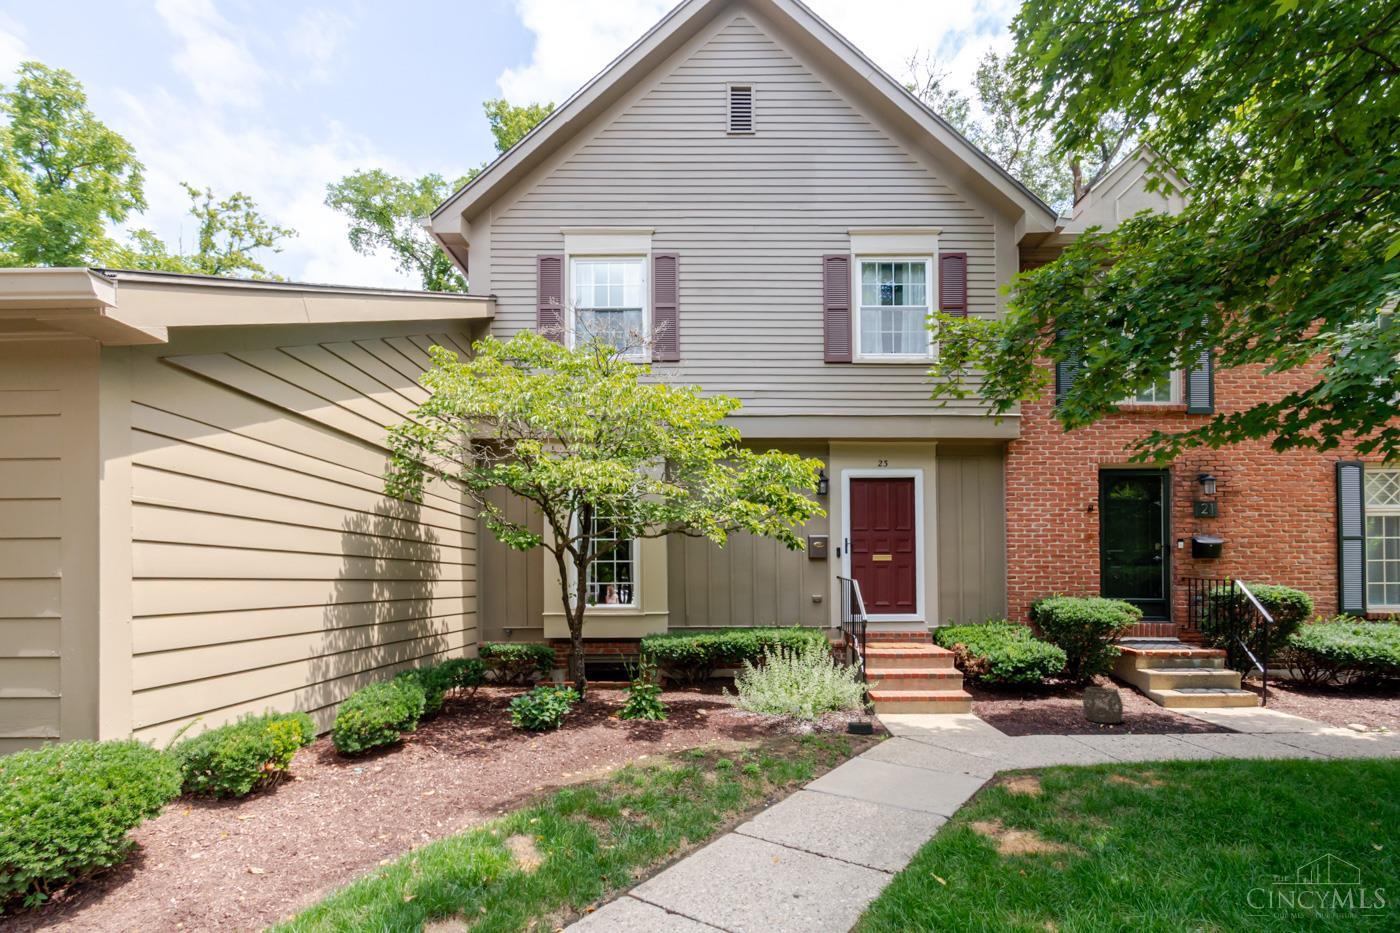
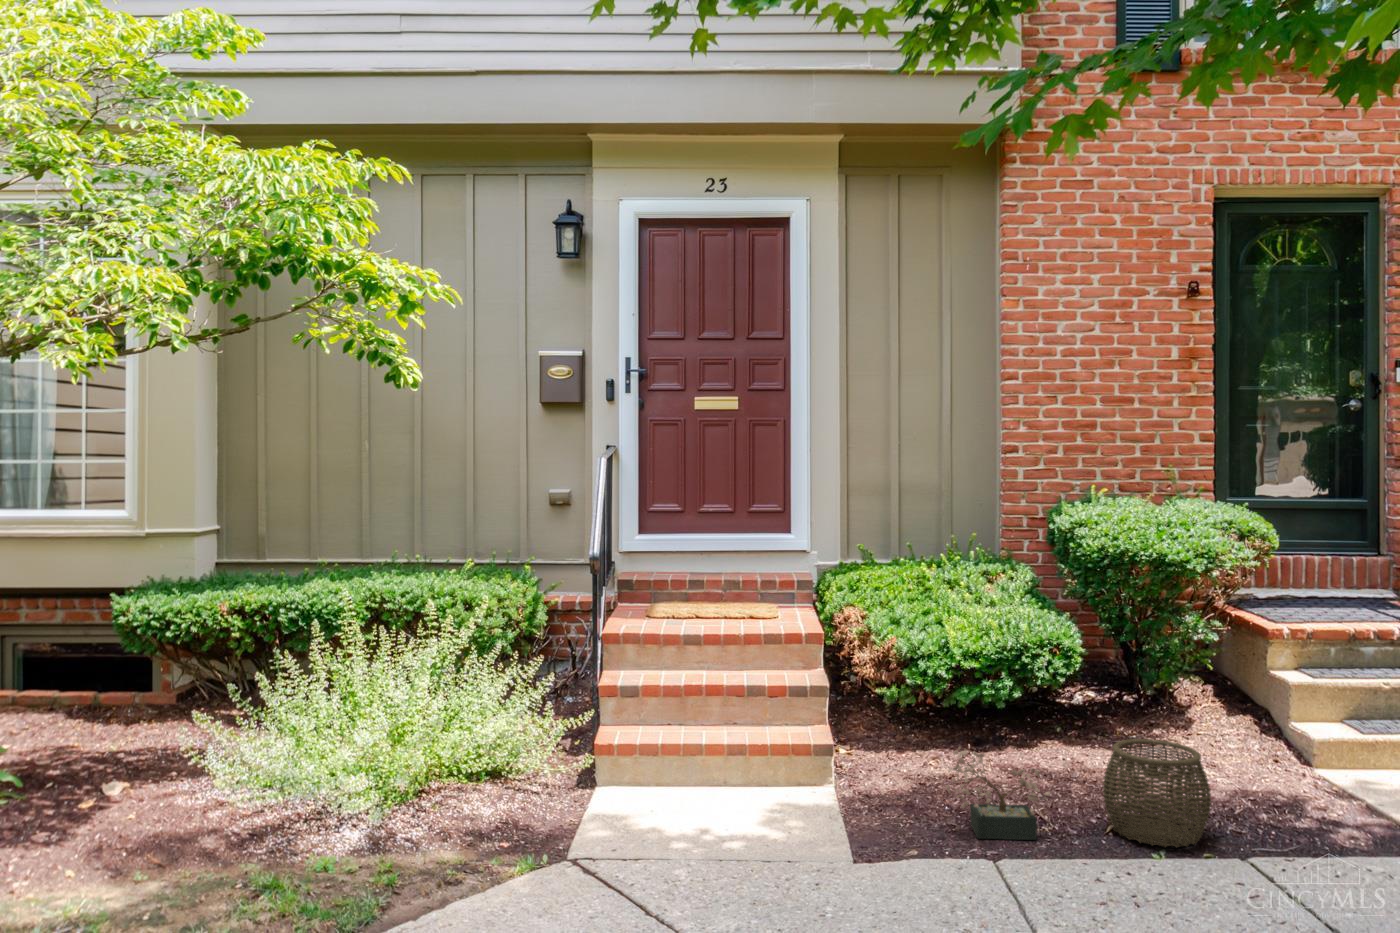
decorative plant: present [841,699,877,734] -> present [946,747,1050,840]

